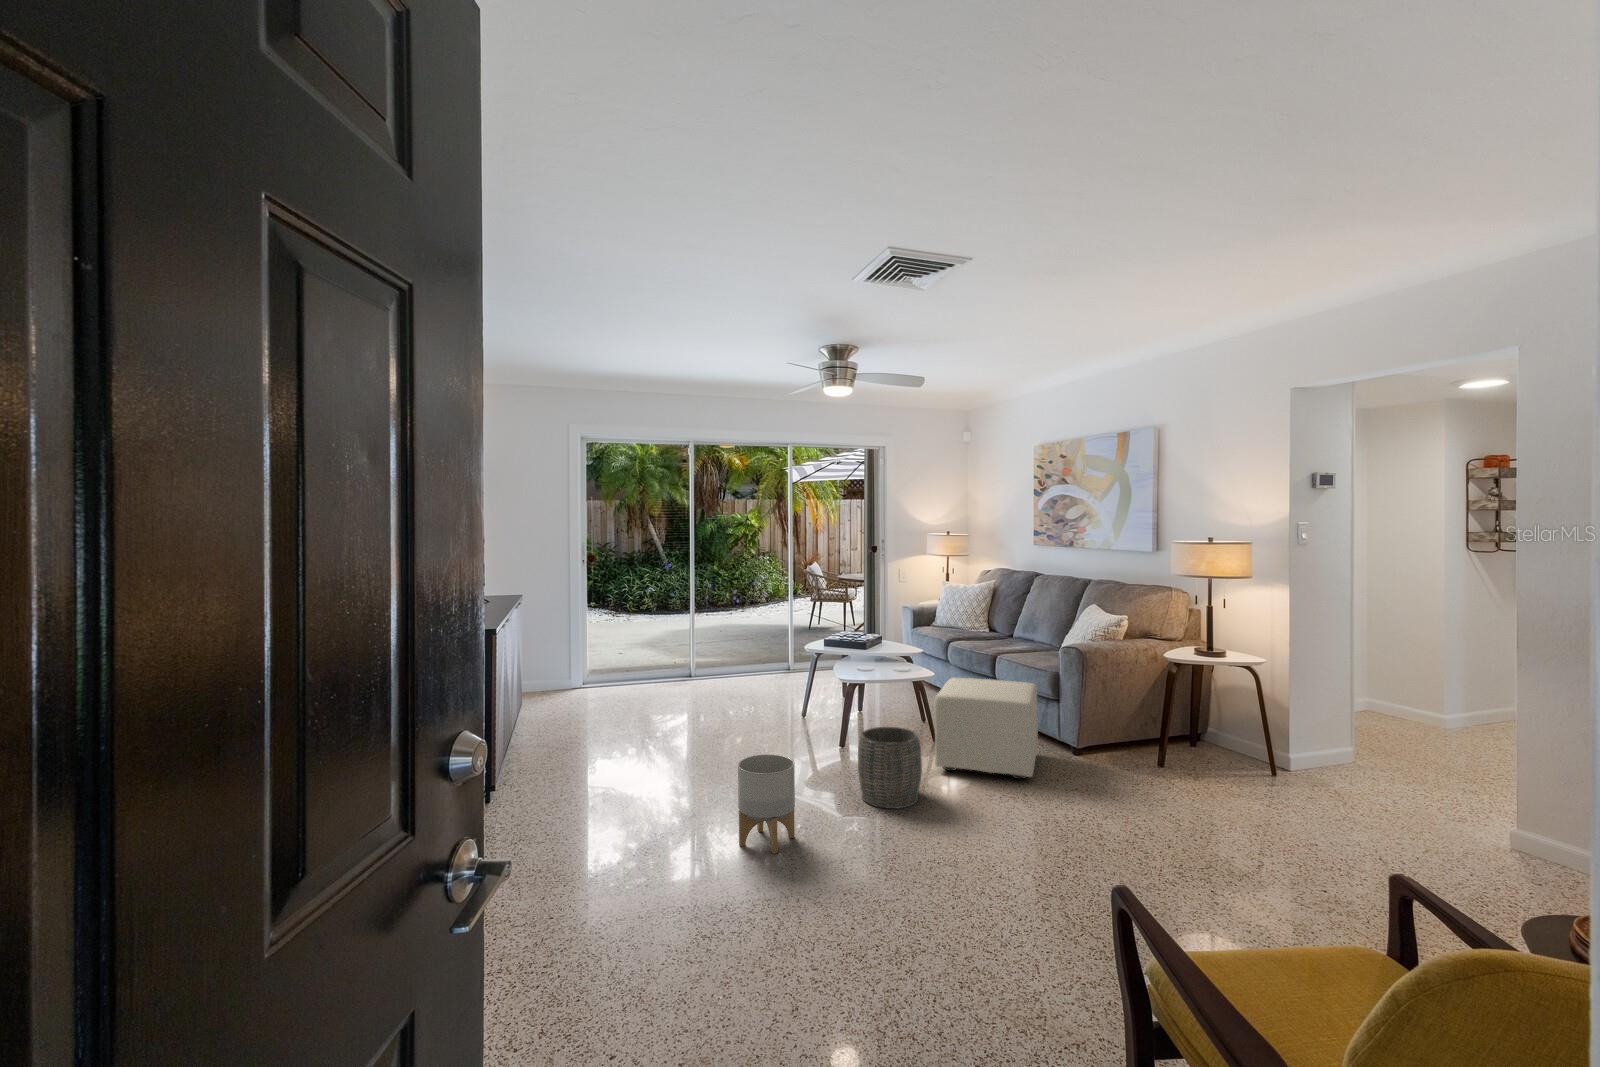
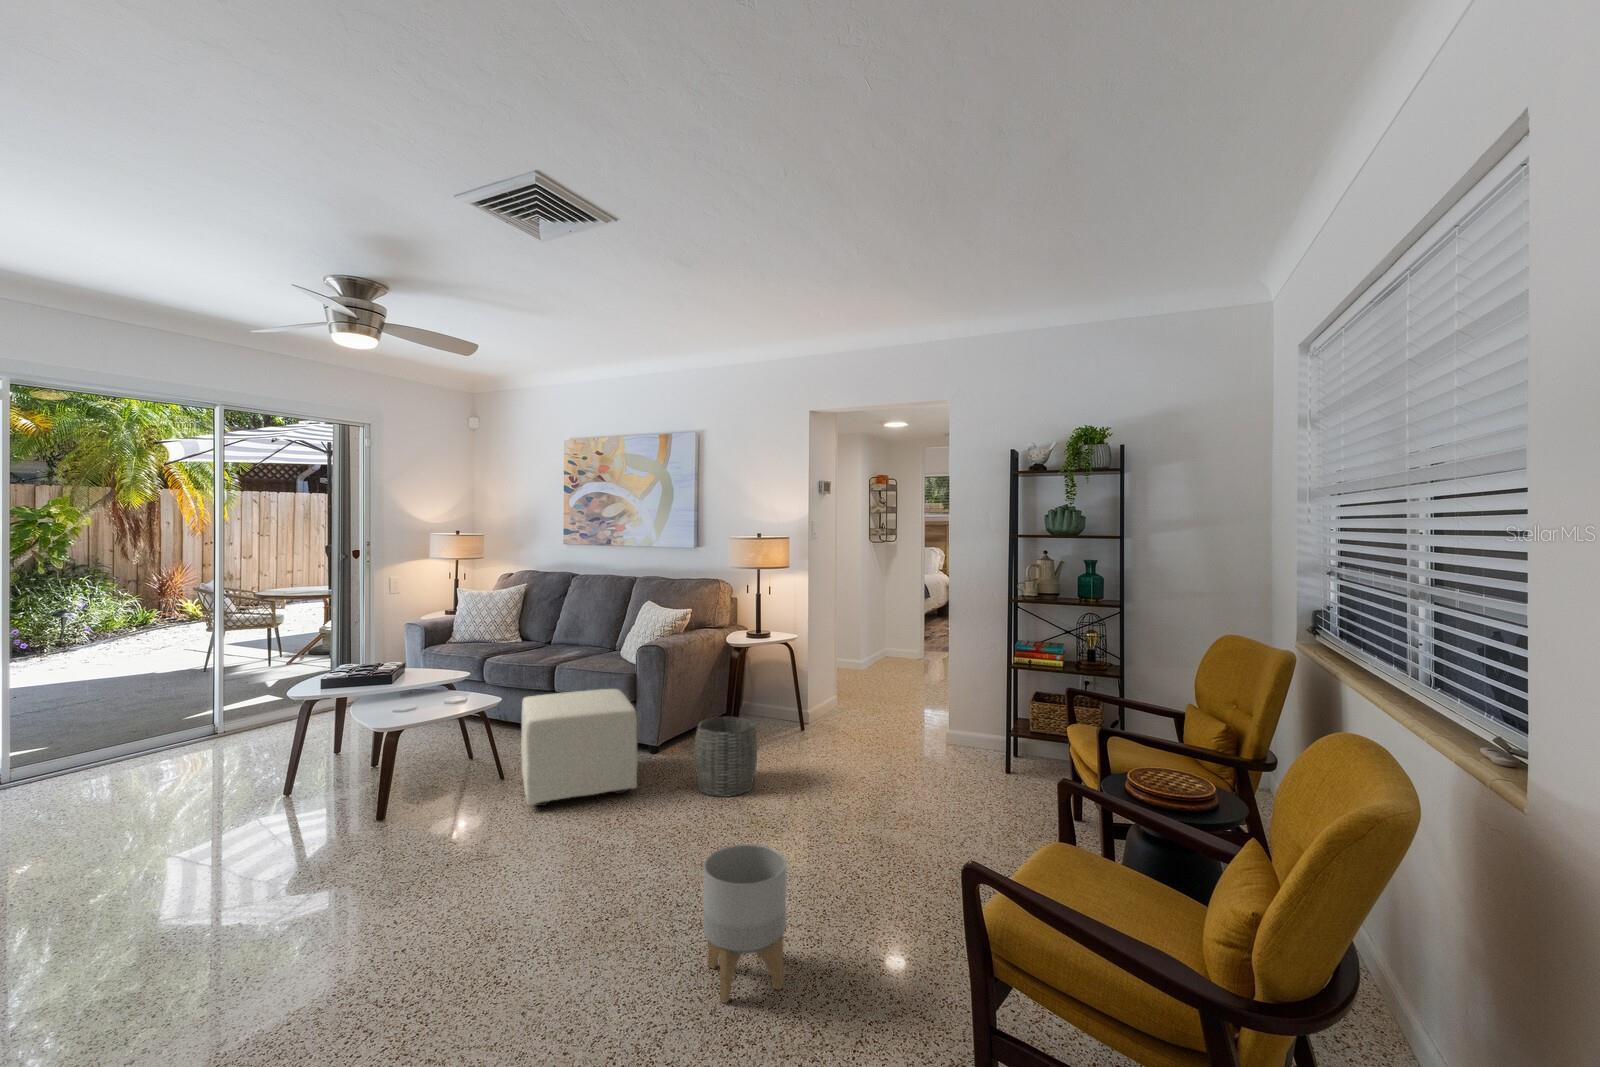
woven basket: present [858,727,922,809] -> present [695,717,757,797]
planter: present [738,754,795,854] -> present [703,844,787,1003]

